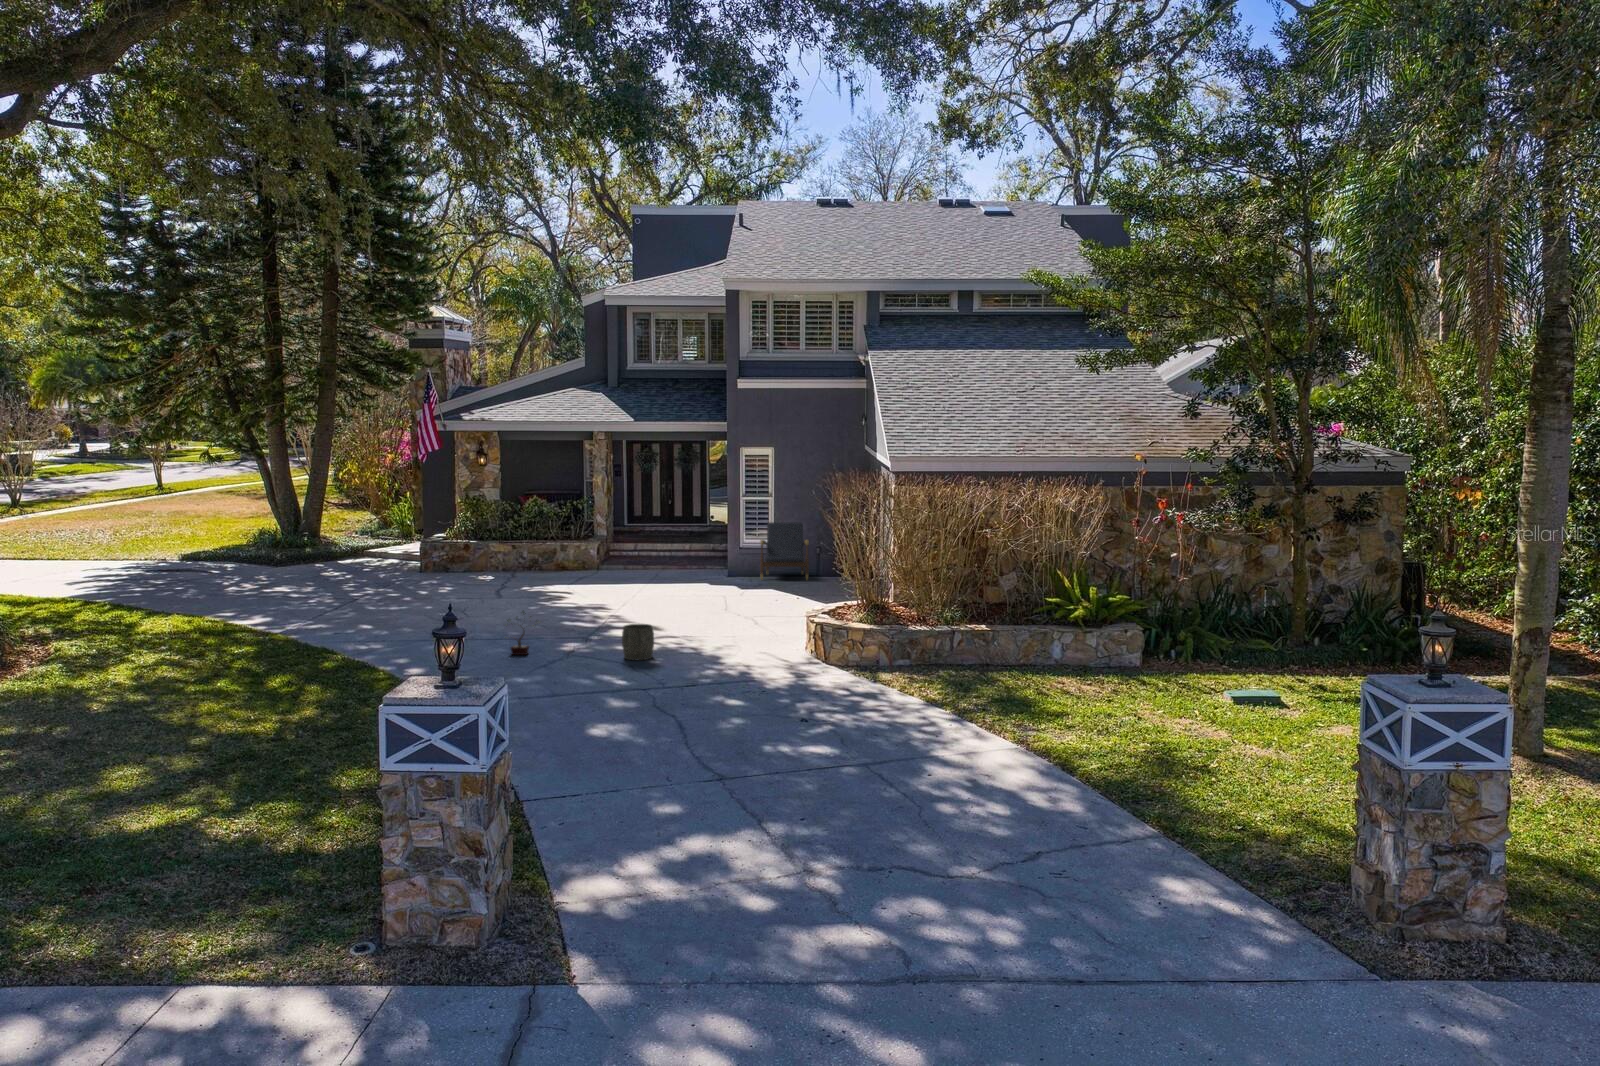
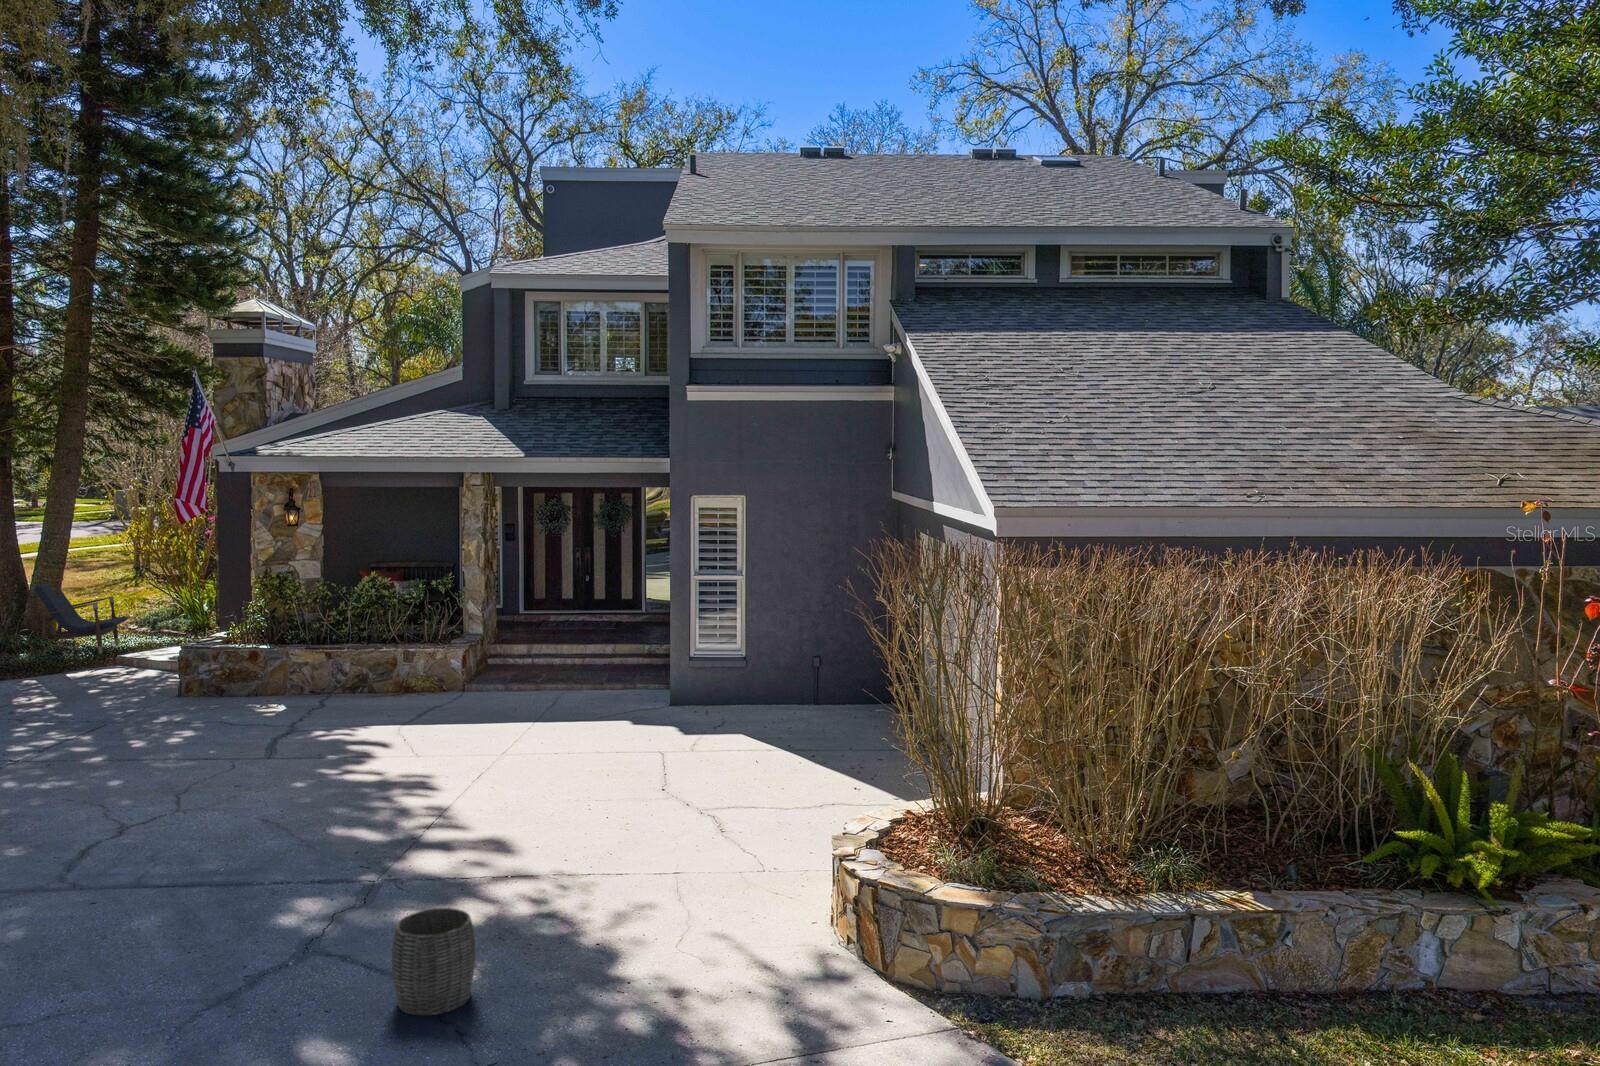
lounge chair: present [760,522,809,579] -> present [34,584,127,655]
potted plant: present [505,612,534,655] -> none [96,878,195,995]

